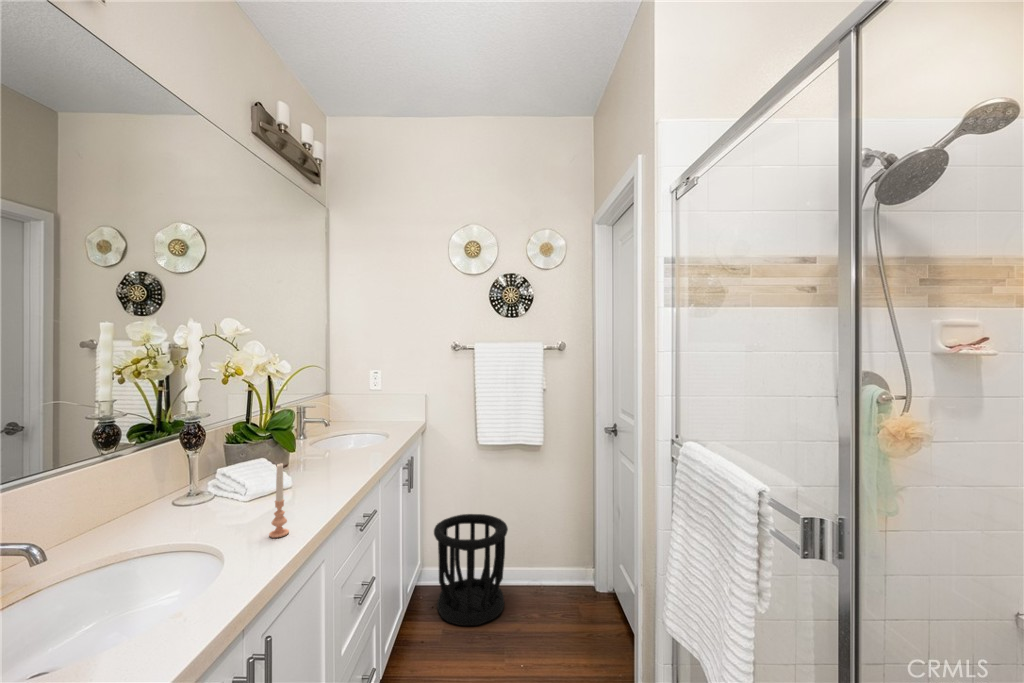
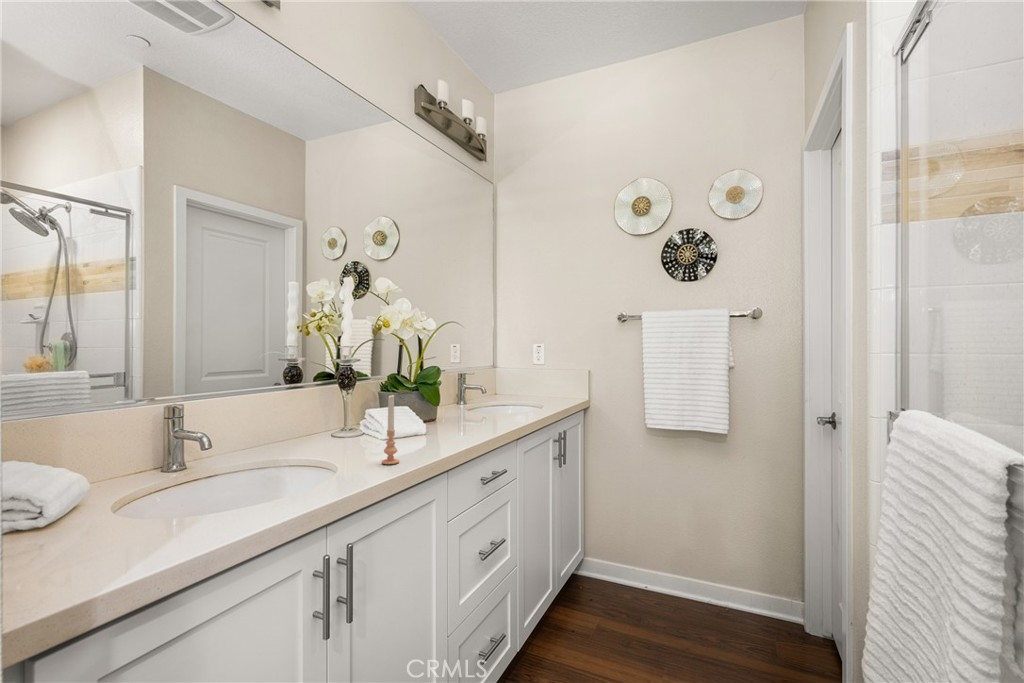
wastebasket: present [434,514,508,625] -> none [591,506,679,632]

